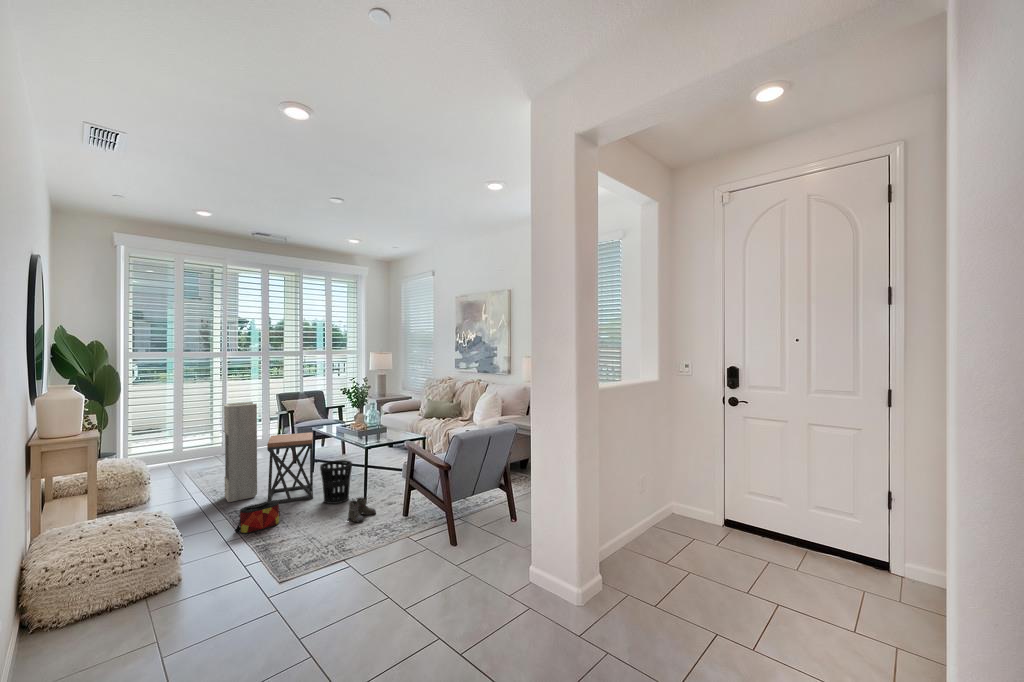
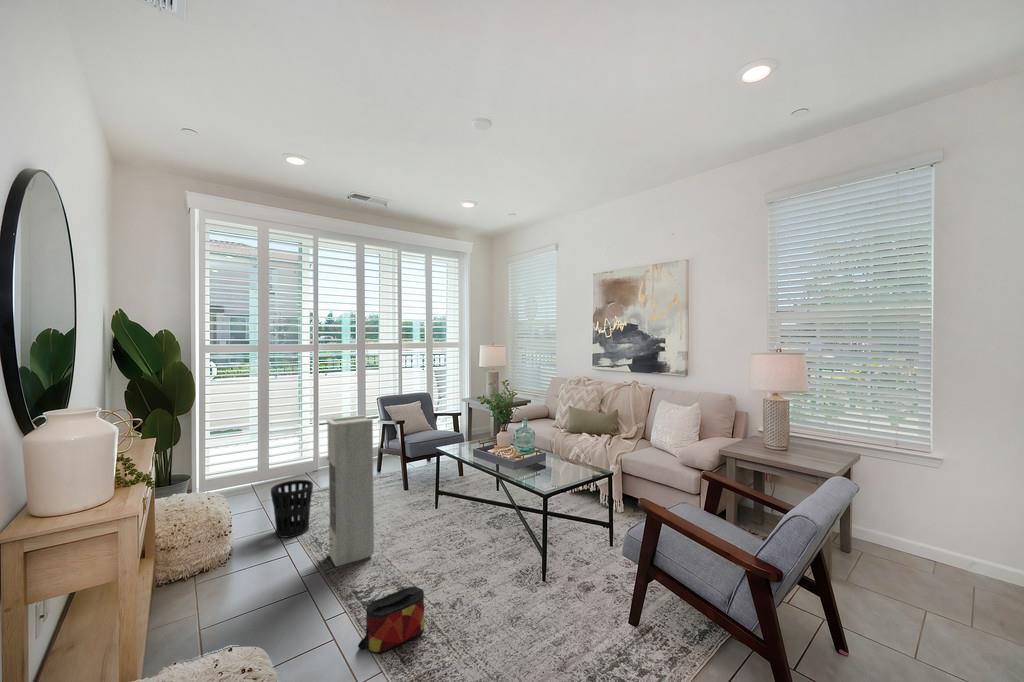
stool: present [267,432,313,503] -> none [390,460,457,576]
wastebasket: present [320,460,352,504] -> present [271,480,313,538]
boots: present [348,498,376,522] -> none [533,584,575,636]

